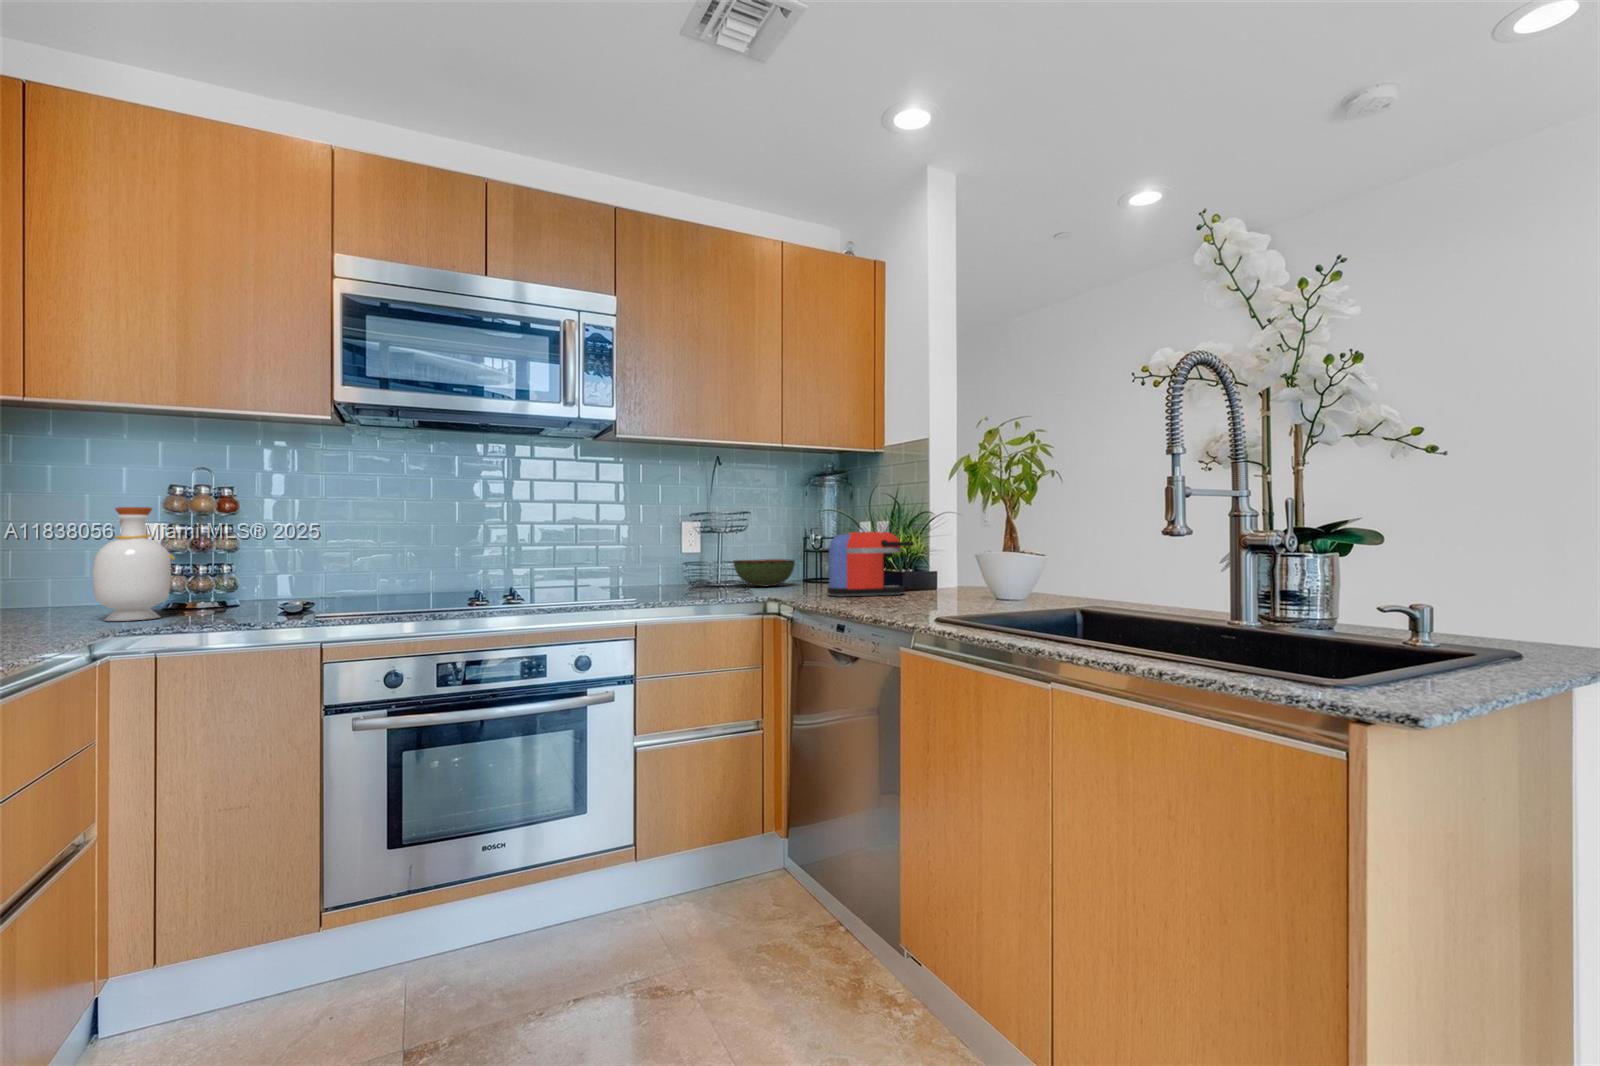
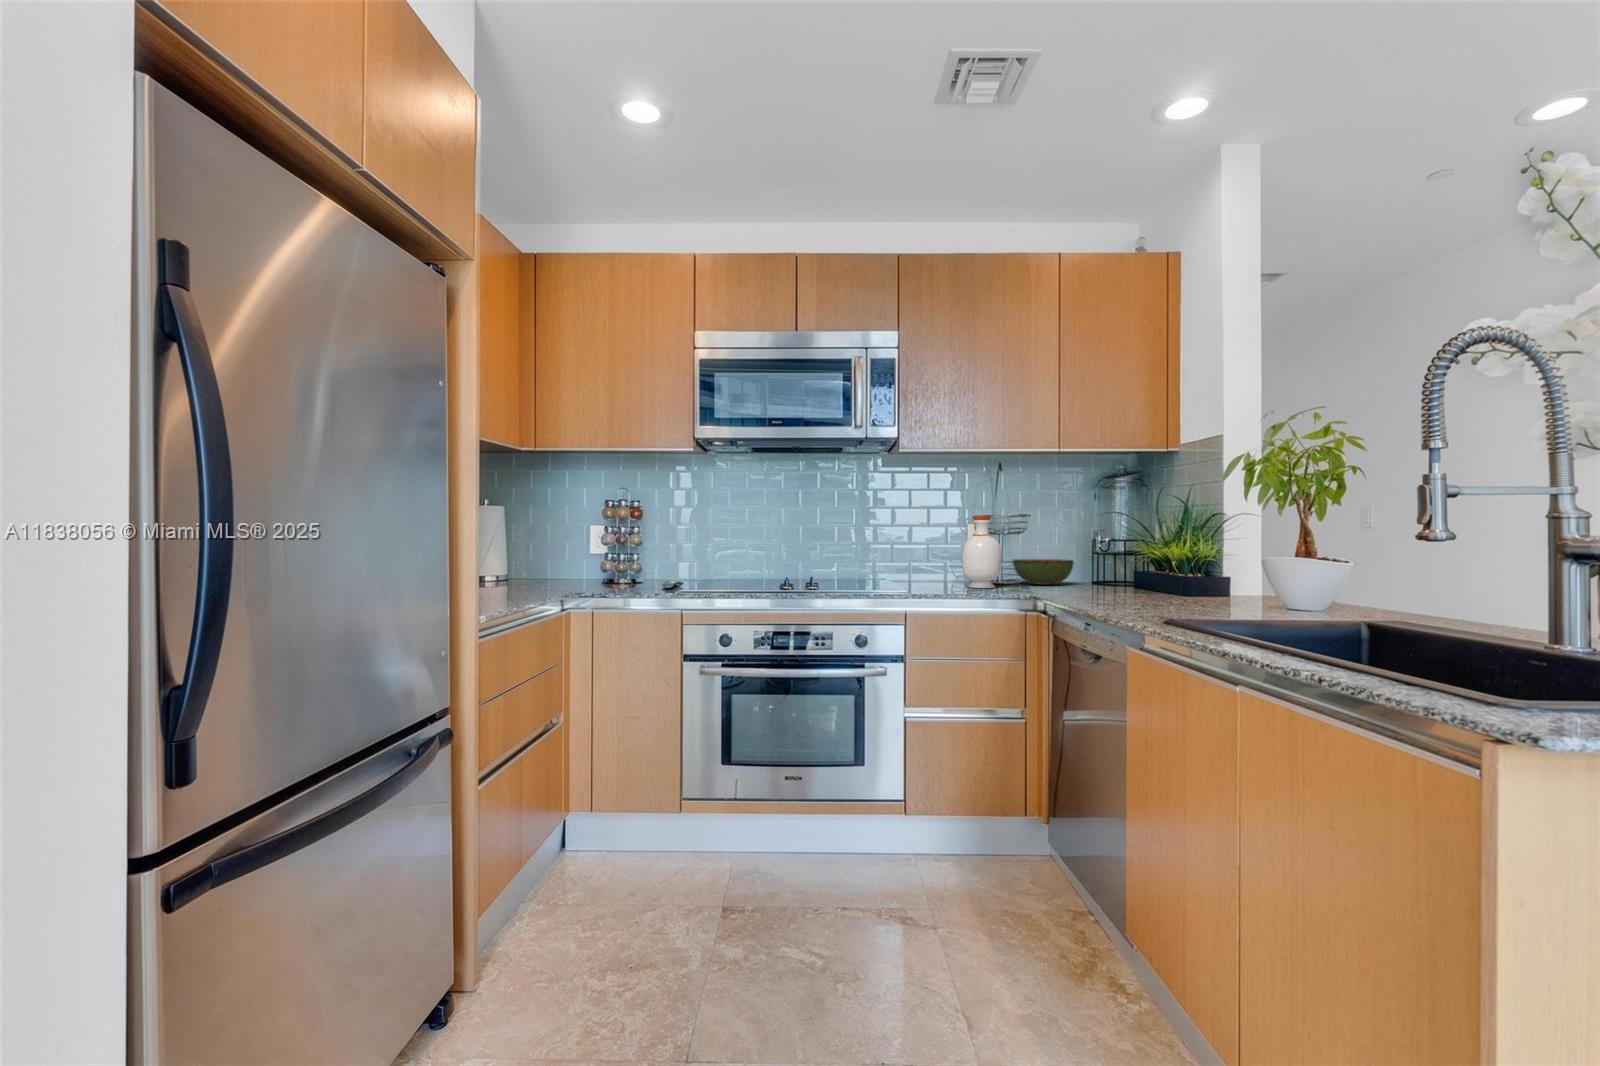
bottle: present [92,507,175,621] -> present [962,515,1001,588]
coffee maker: present [827,532,914,596] -> none [1092,534,1190,598]

